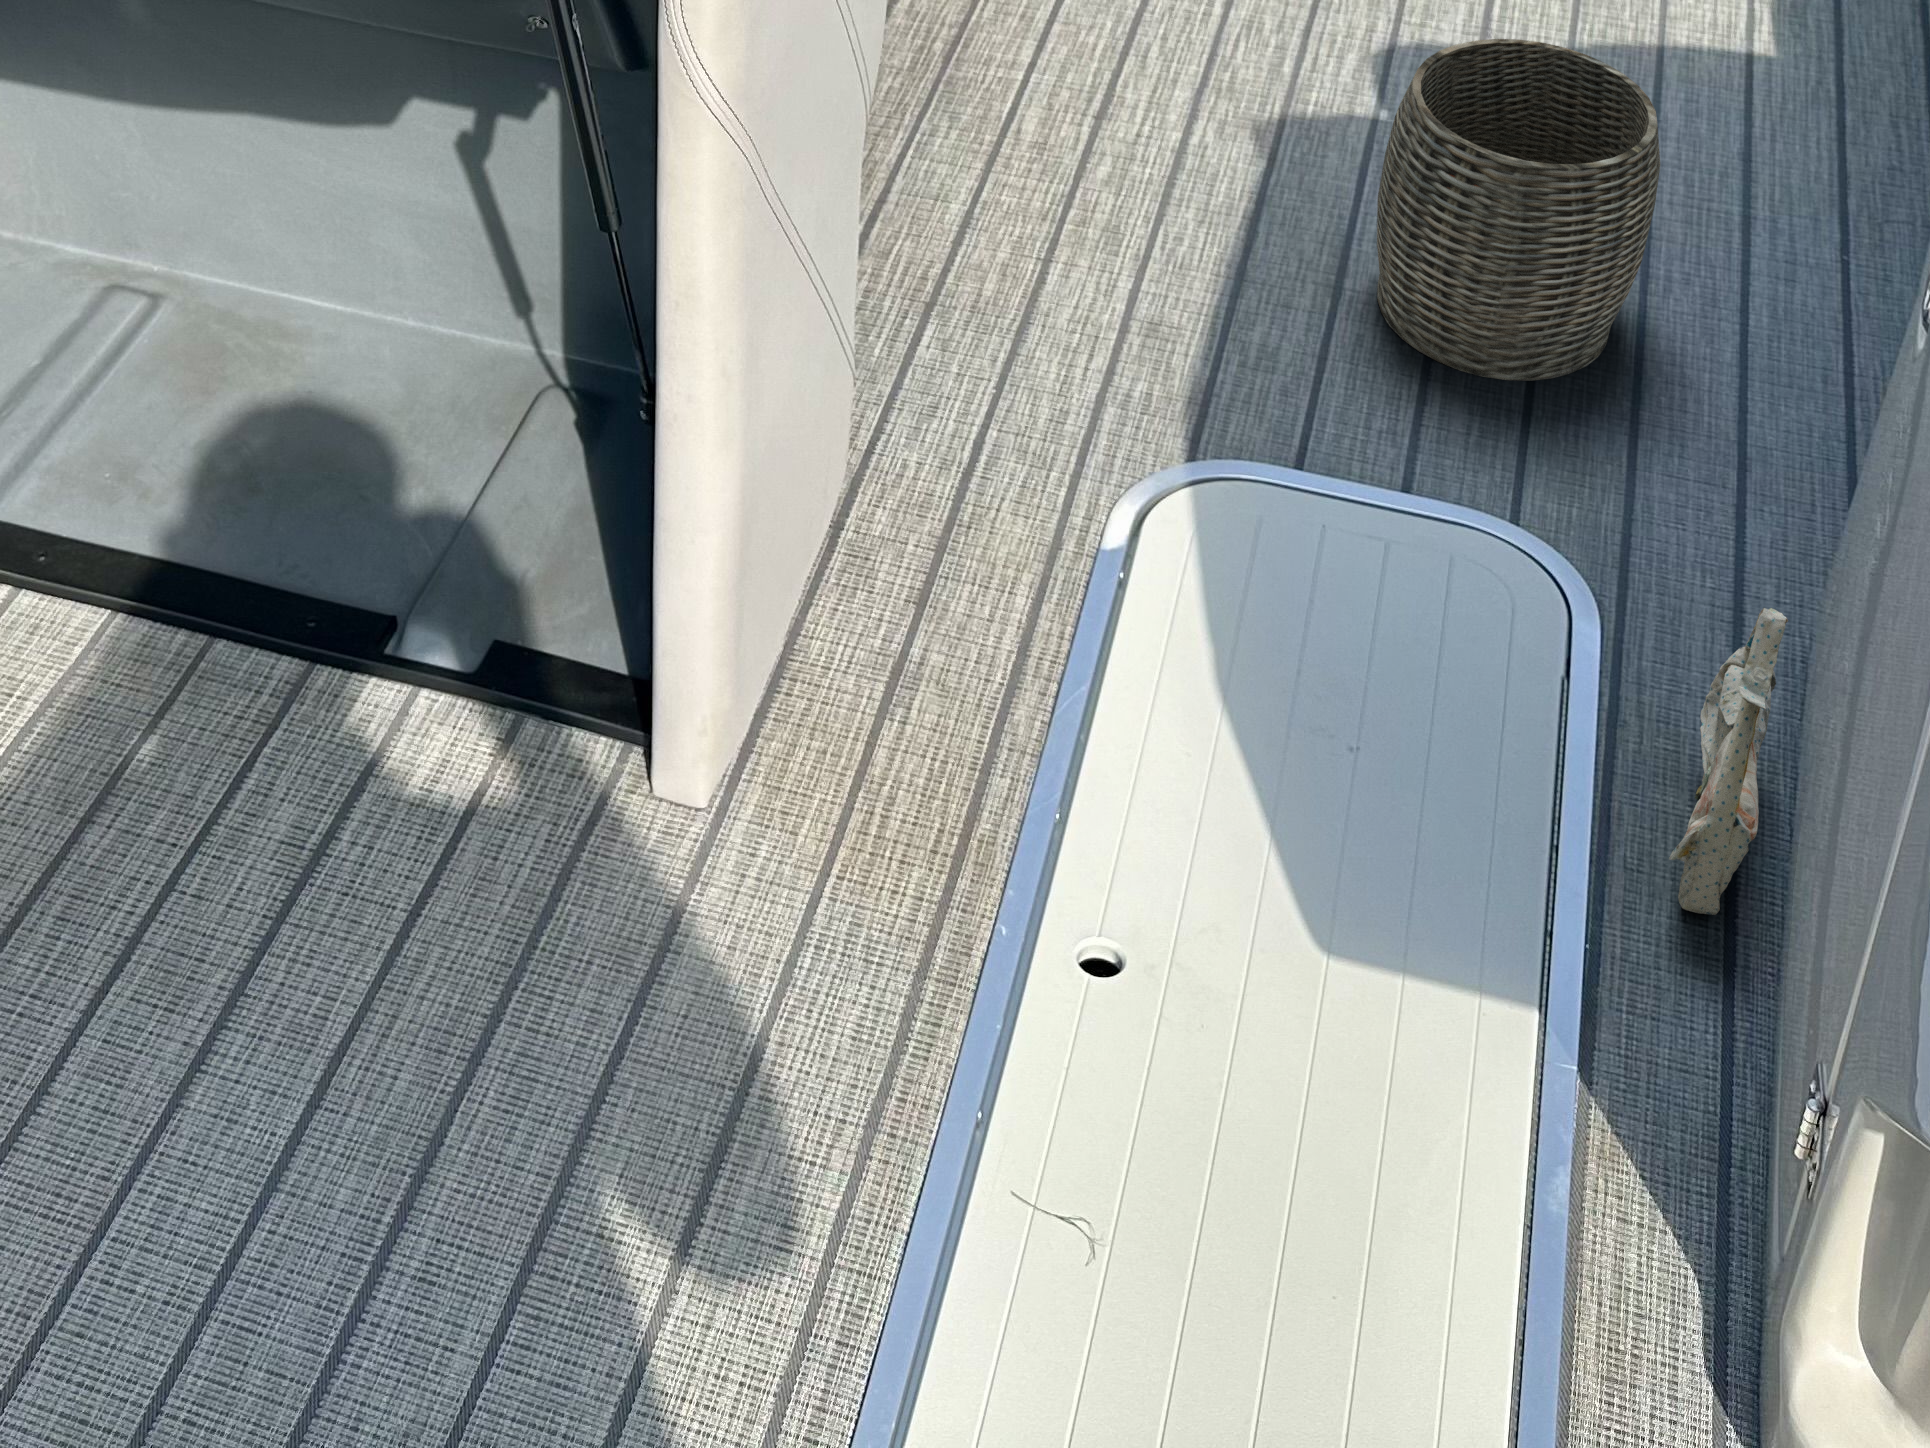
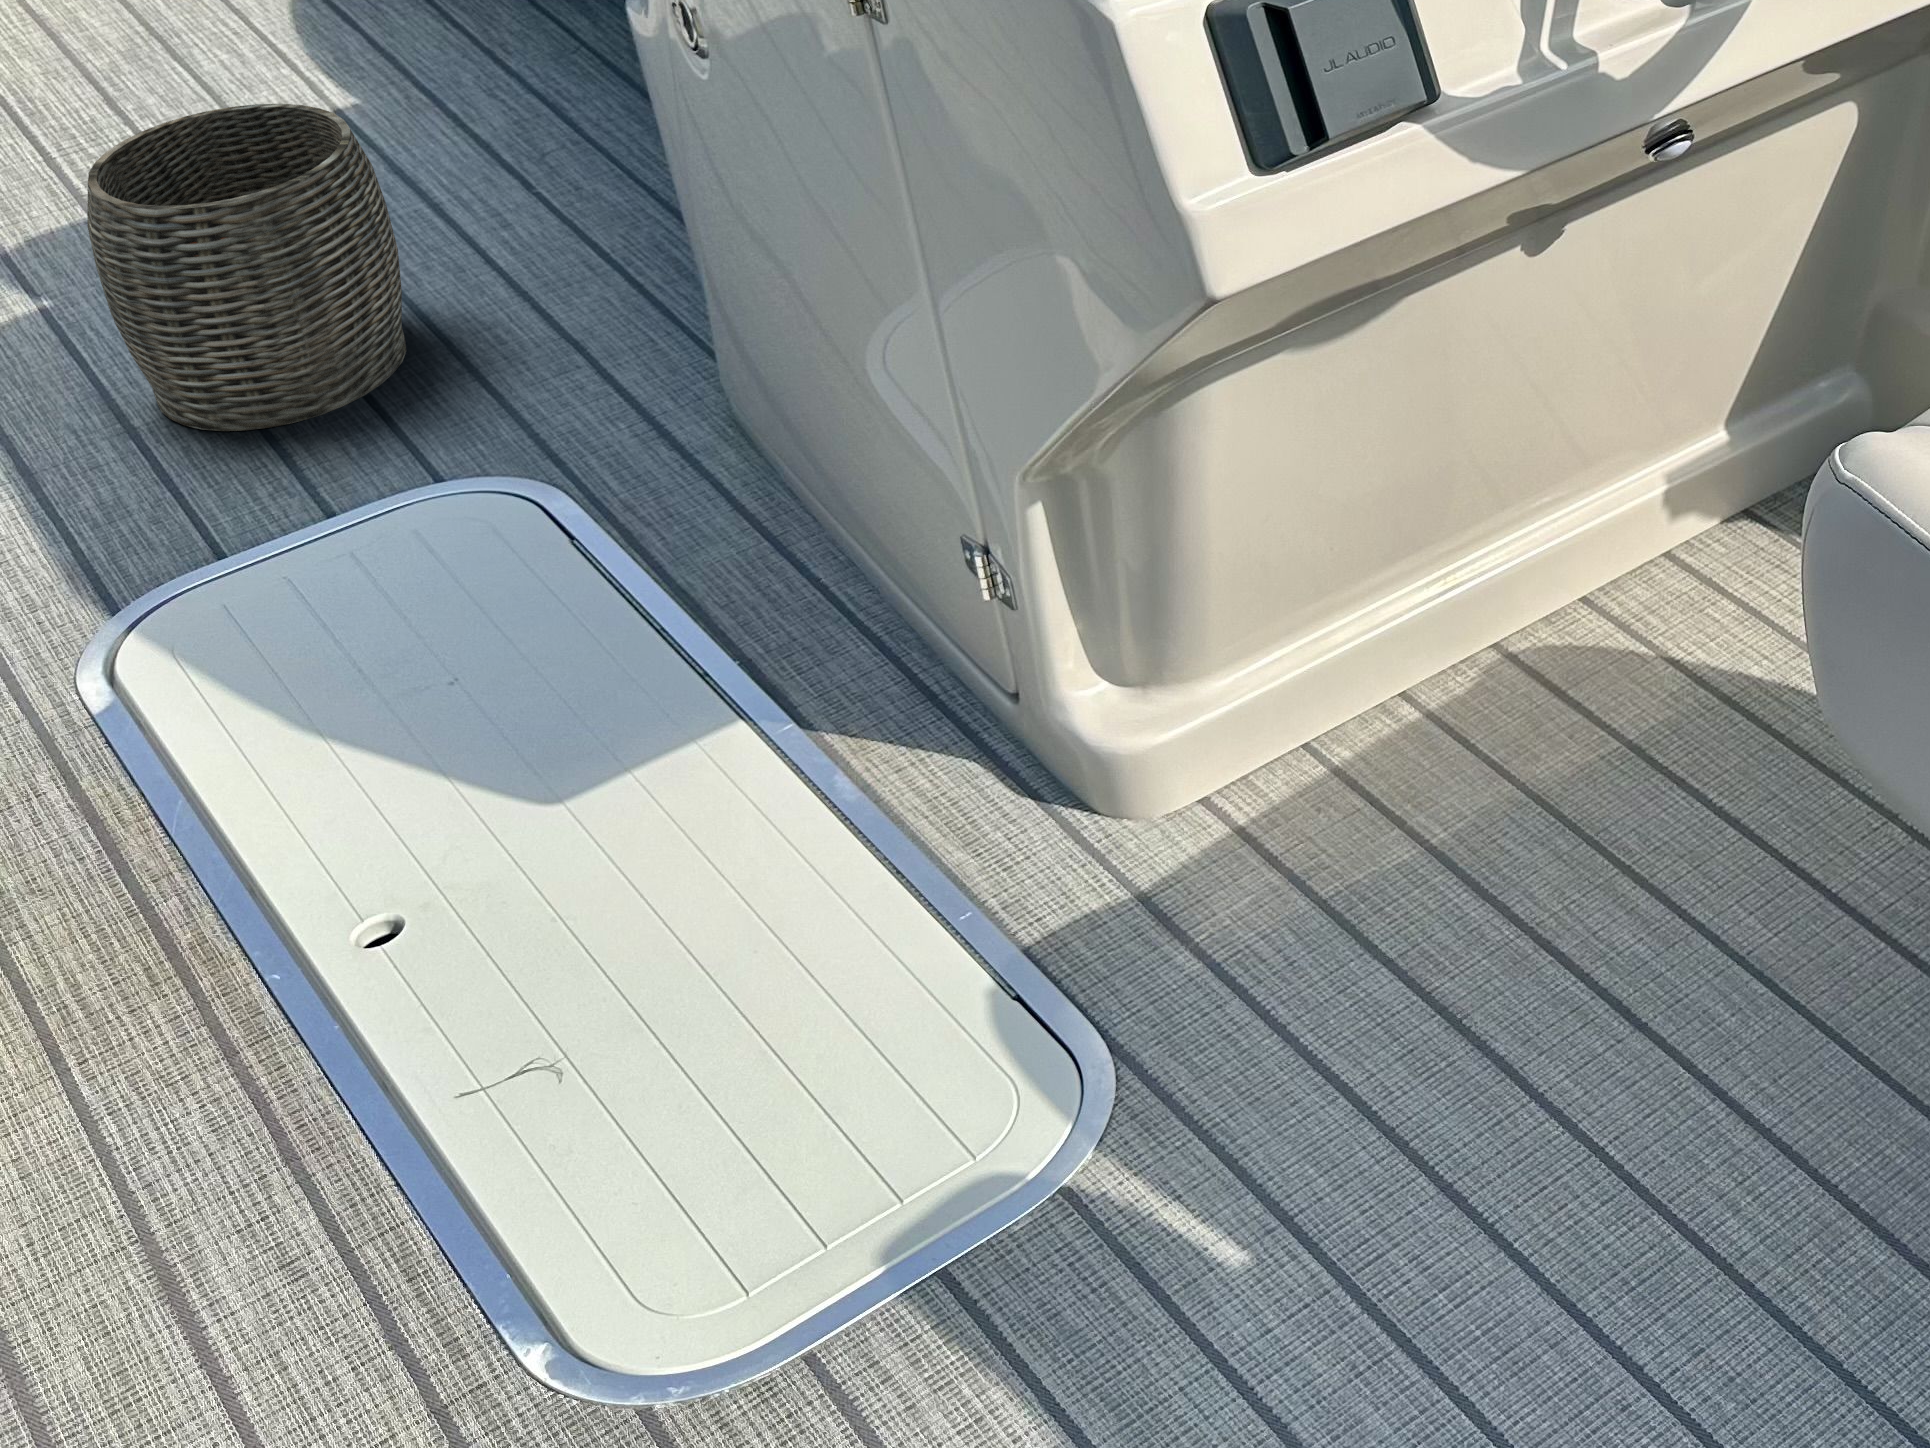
bag: present [1669,608,1788,915] -> none [696,332,814,598]

